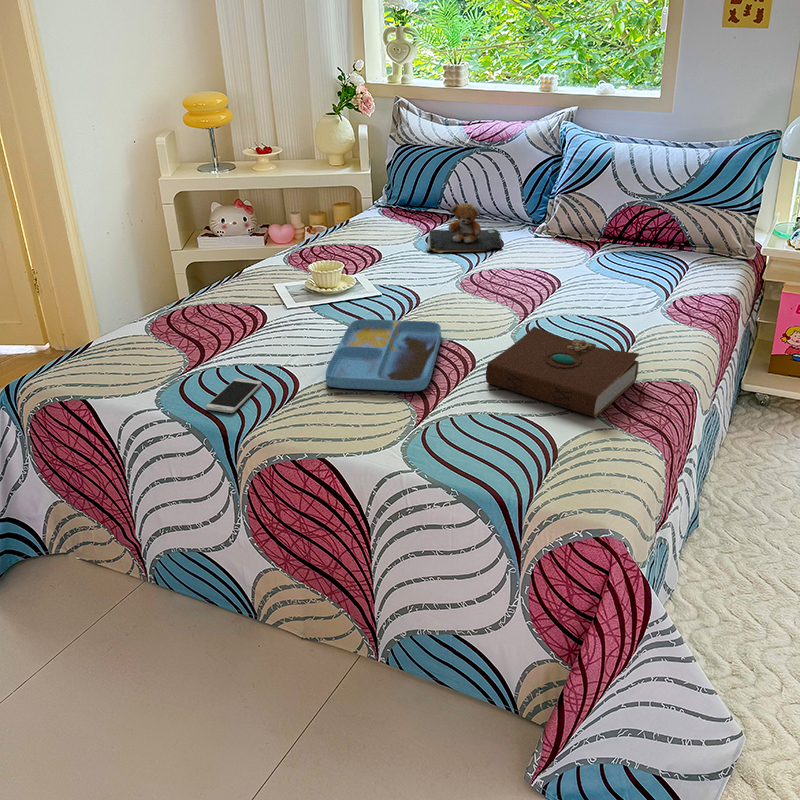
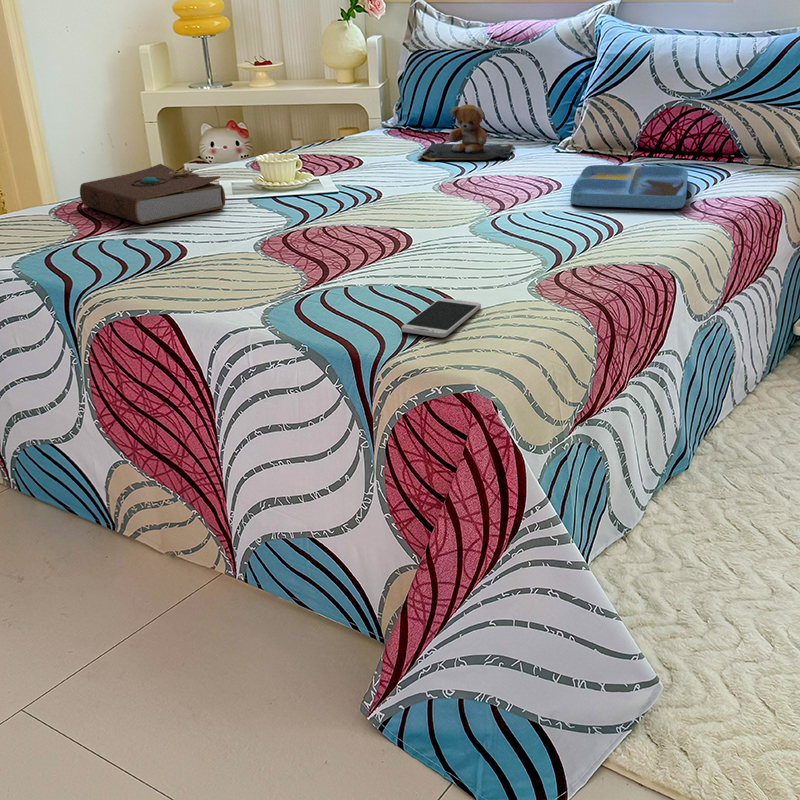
tray: present [326,319,441,391] -> present [570,165,688,209]
book: present [486,327,639,417] -> present [80,164,225,224]
smartphone: present [206,378,262,413] -> present [401,298,481,338]

